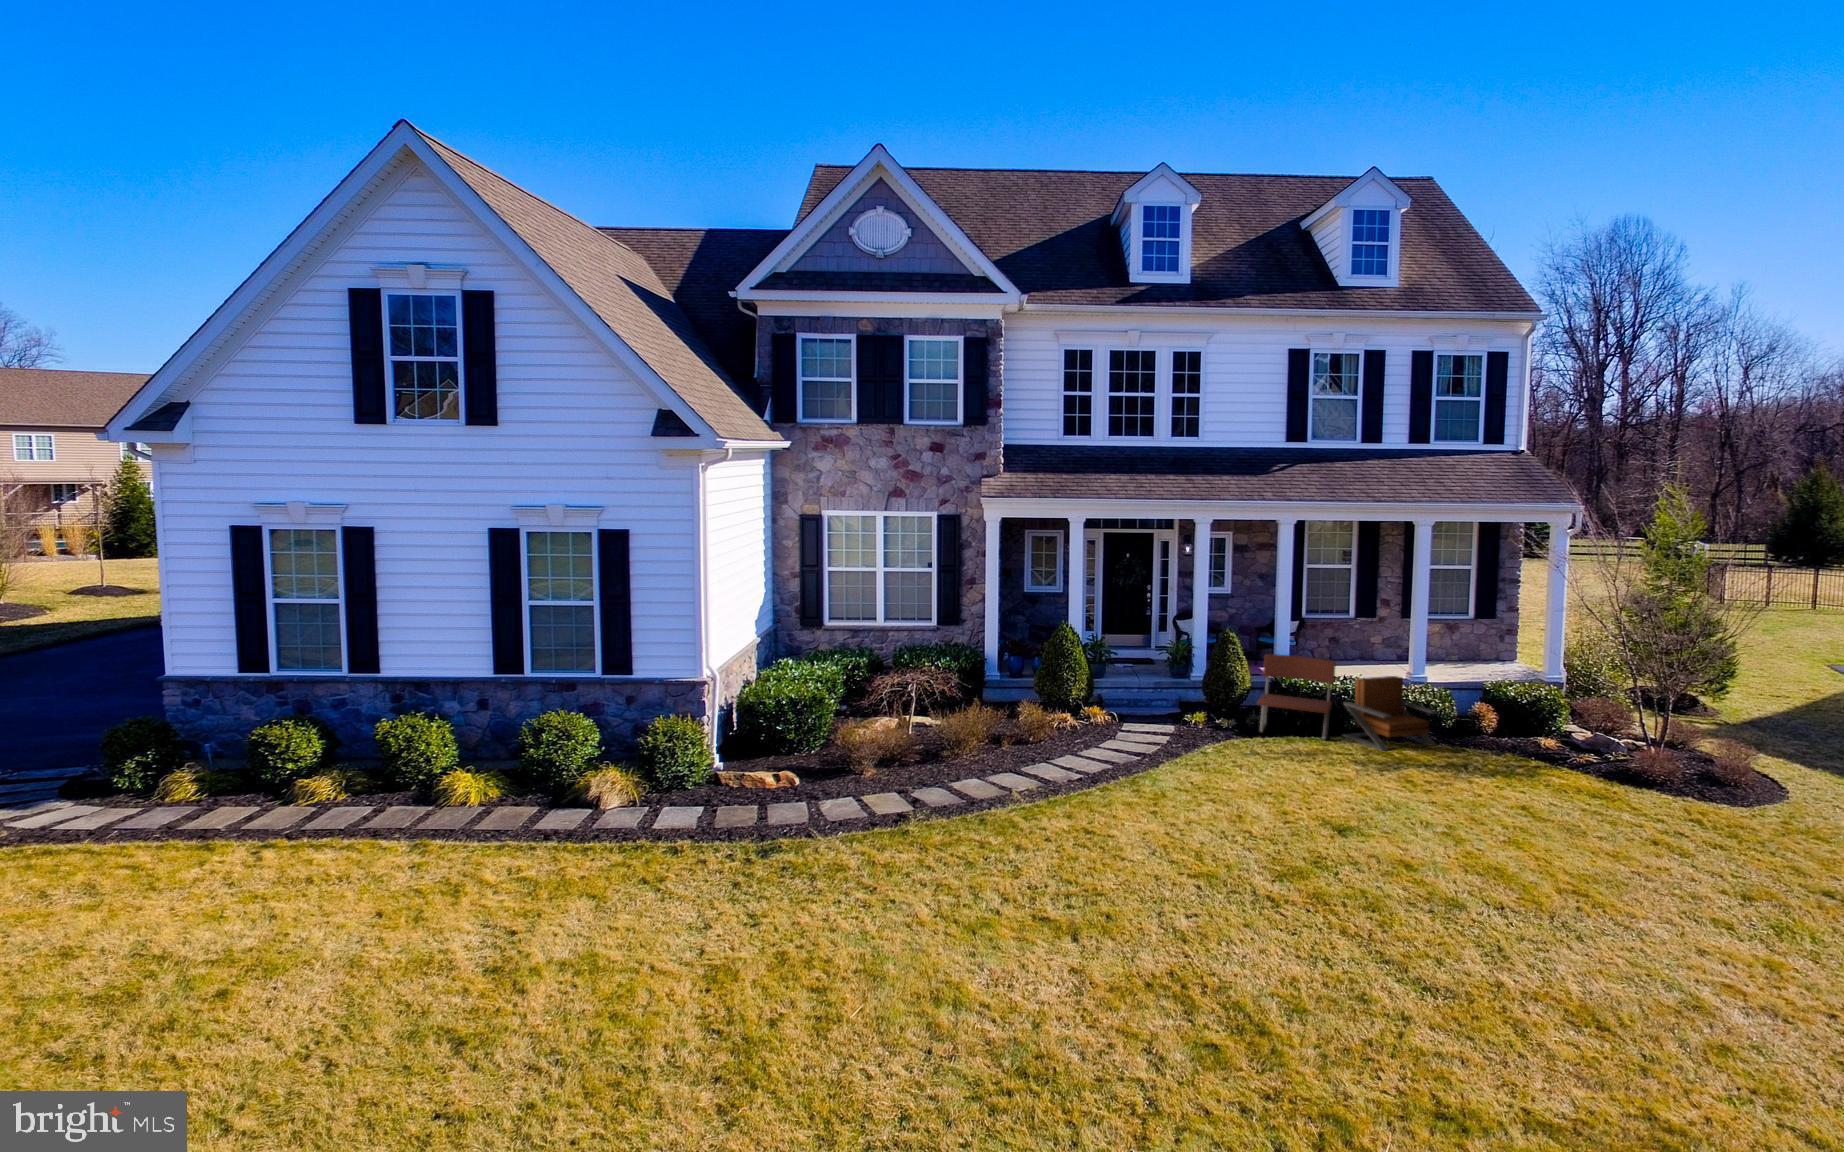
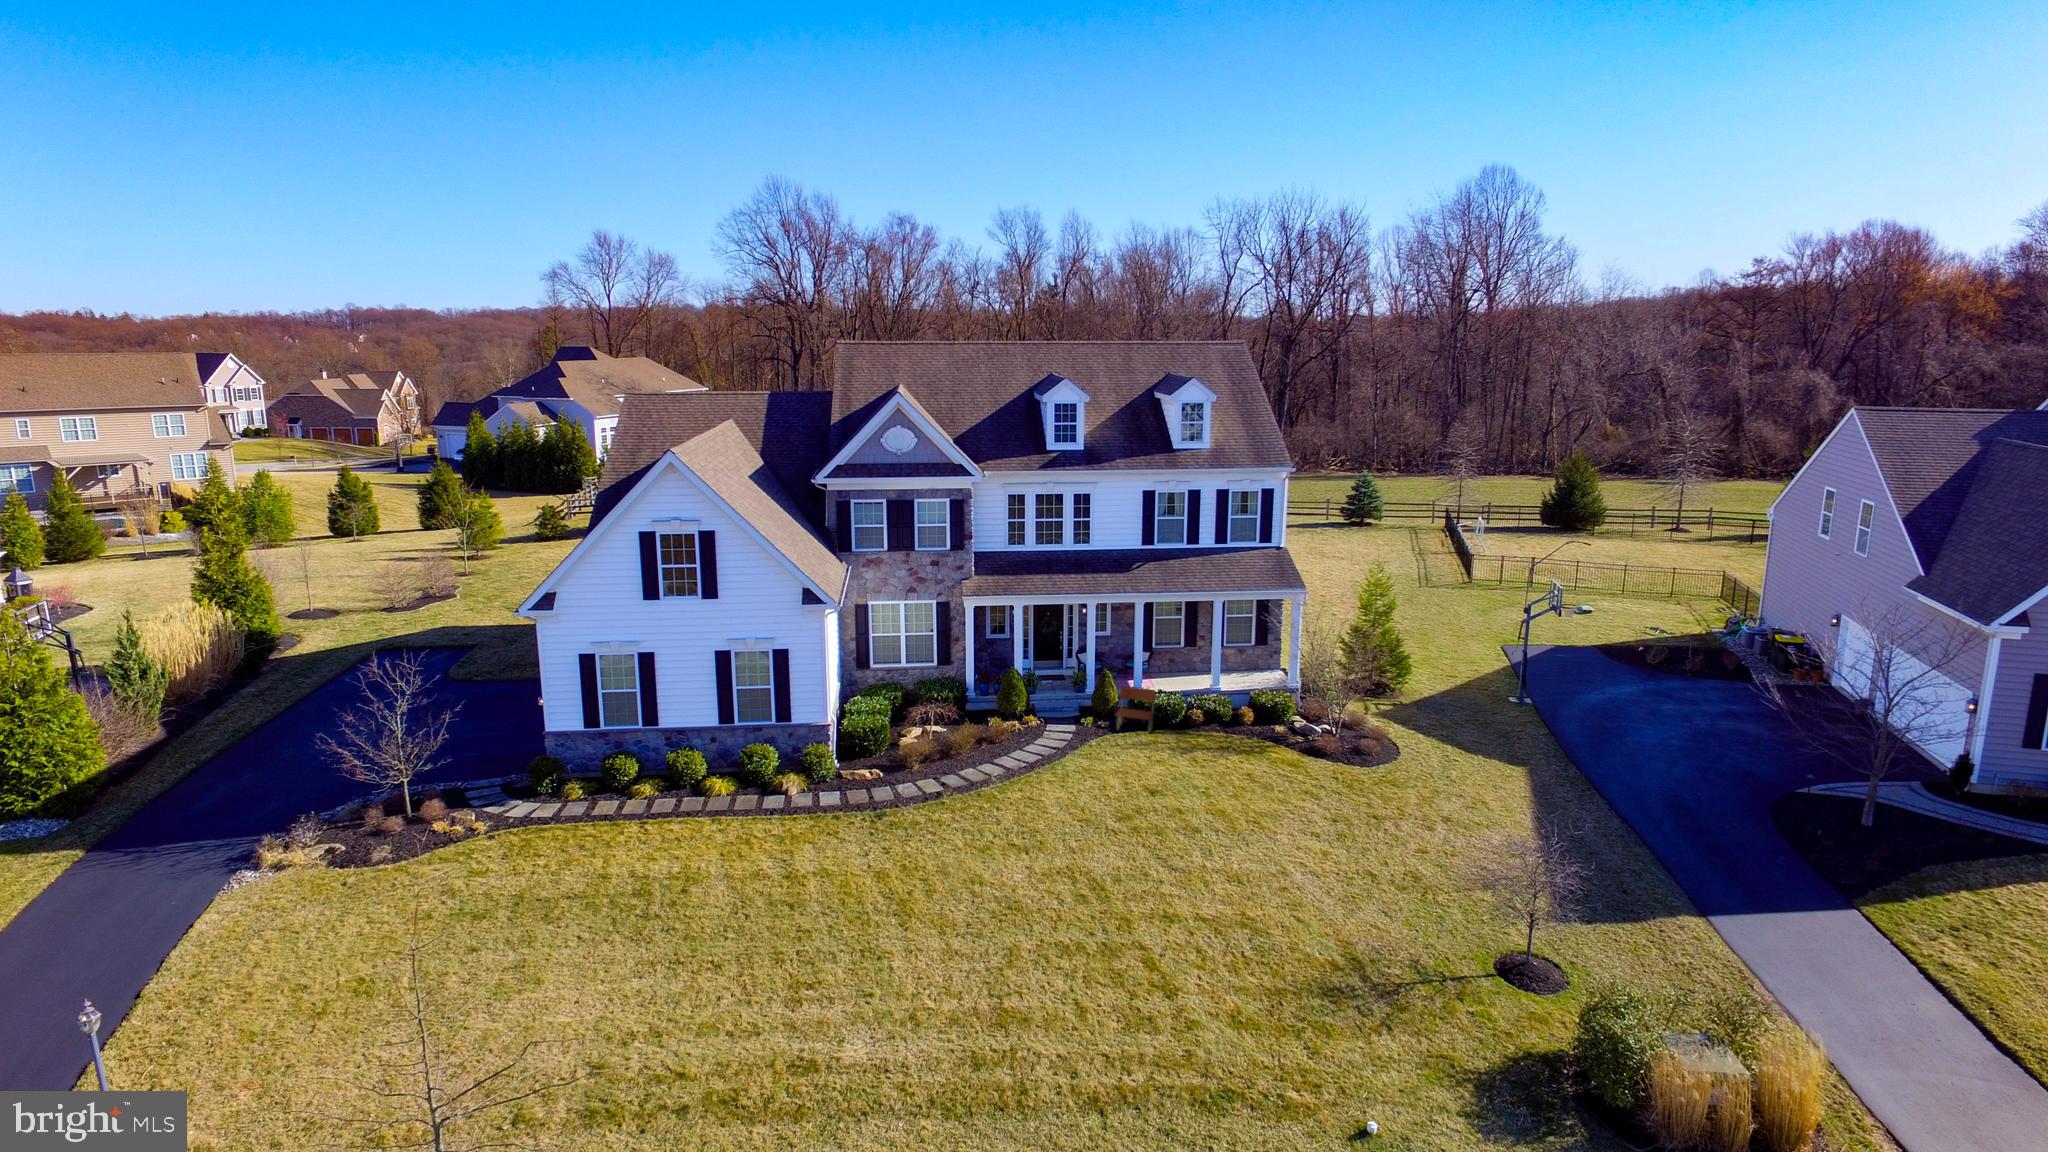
lounge chair: present [1344,676,1437,751] -> none [1160,697,1205,739]

